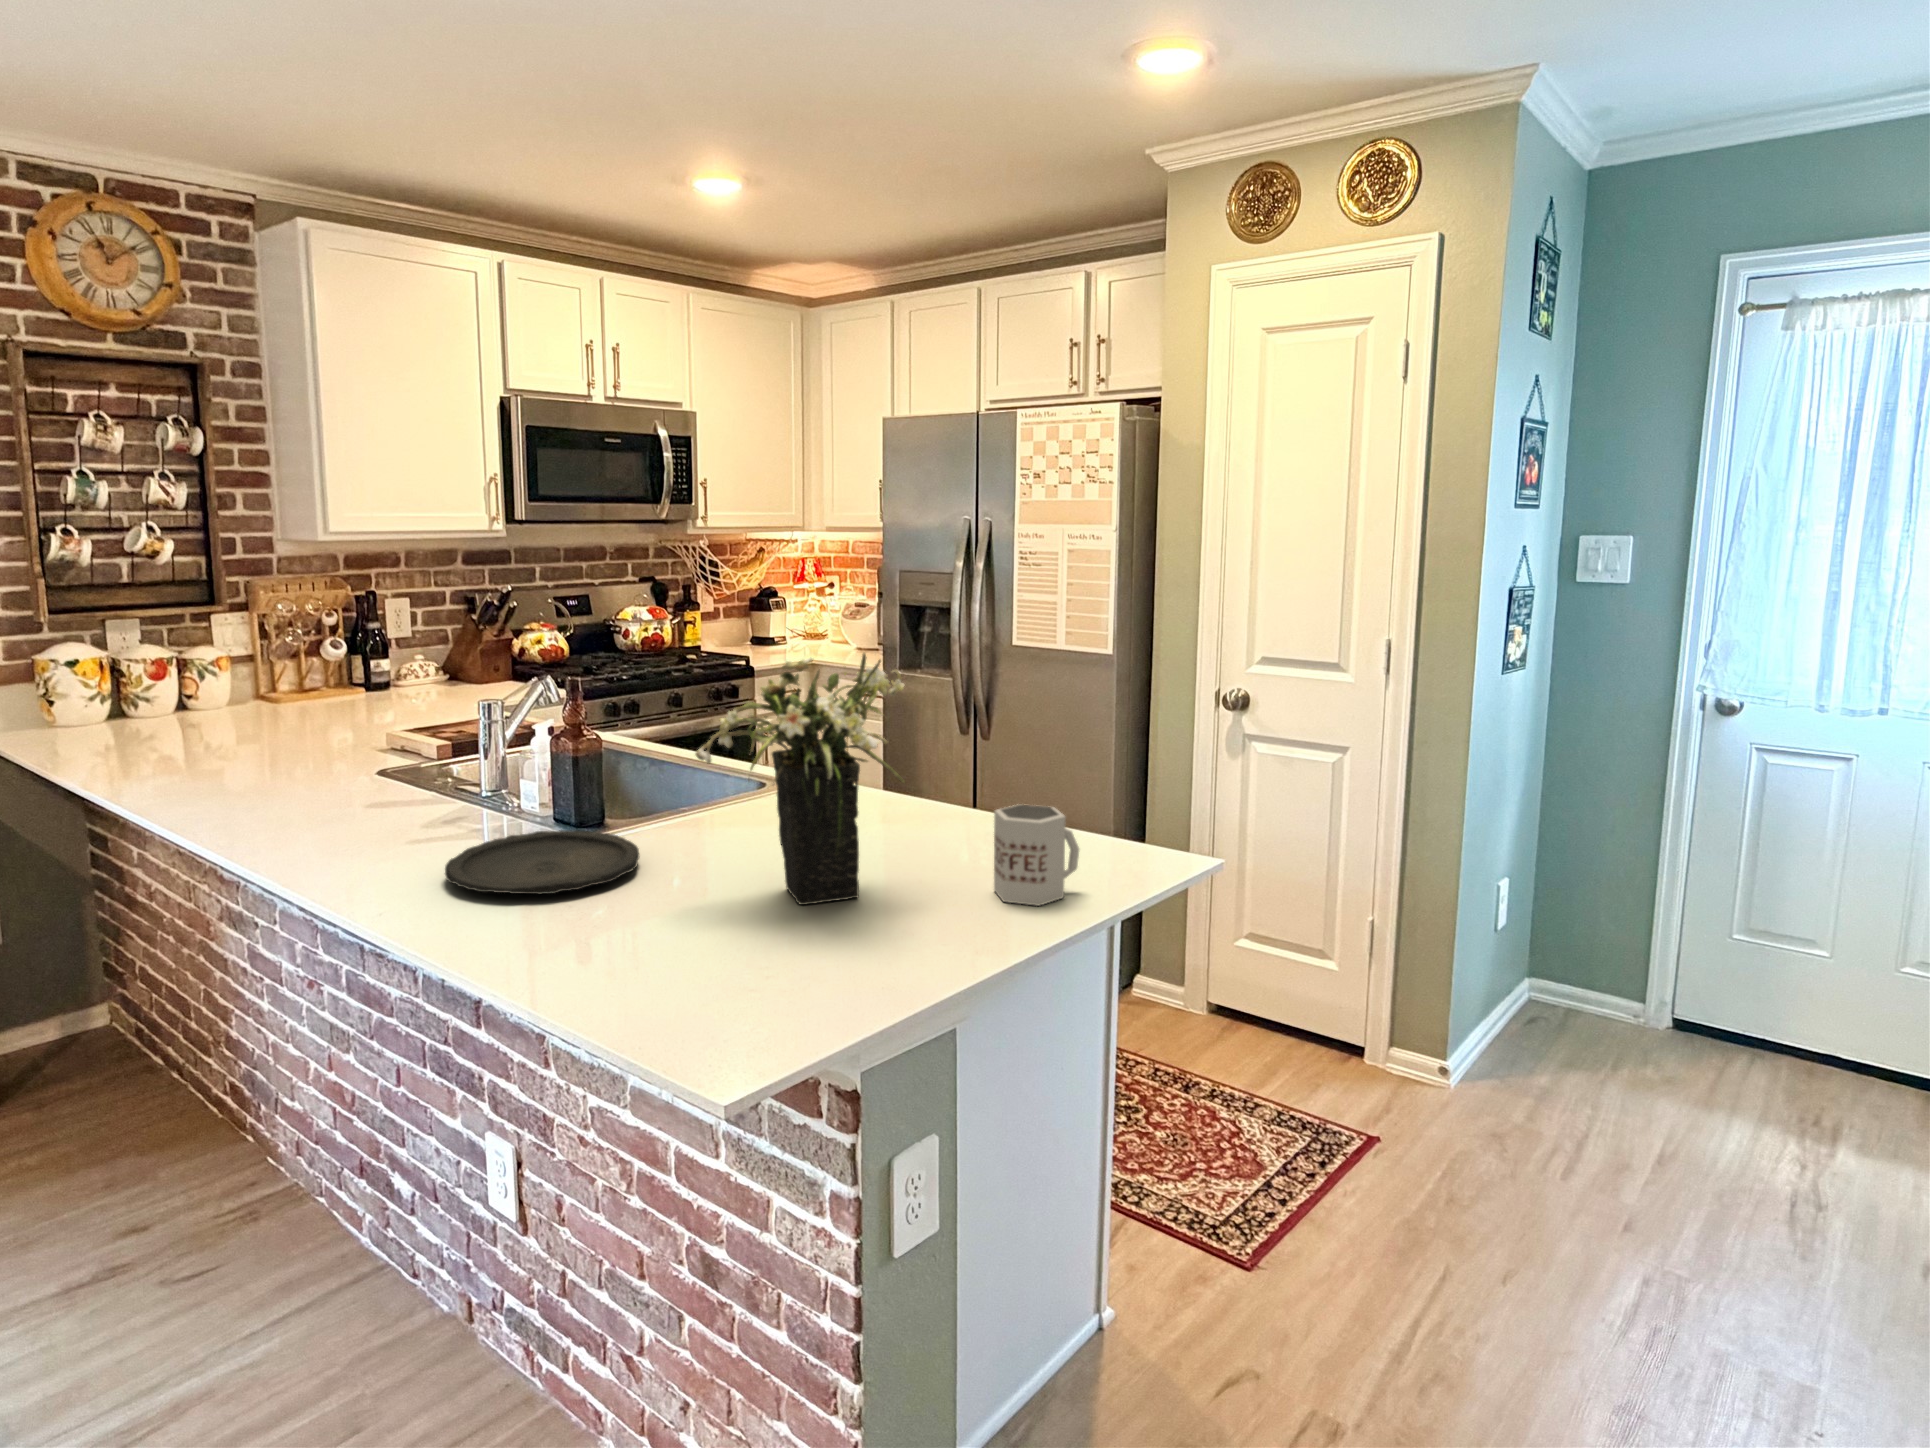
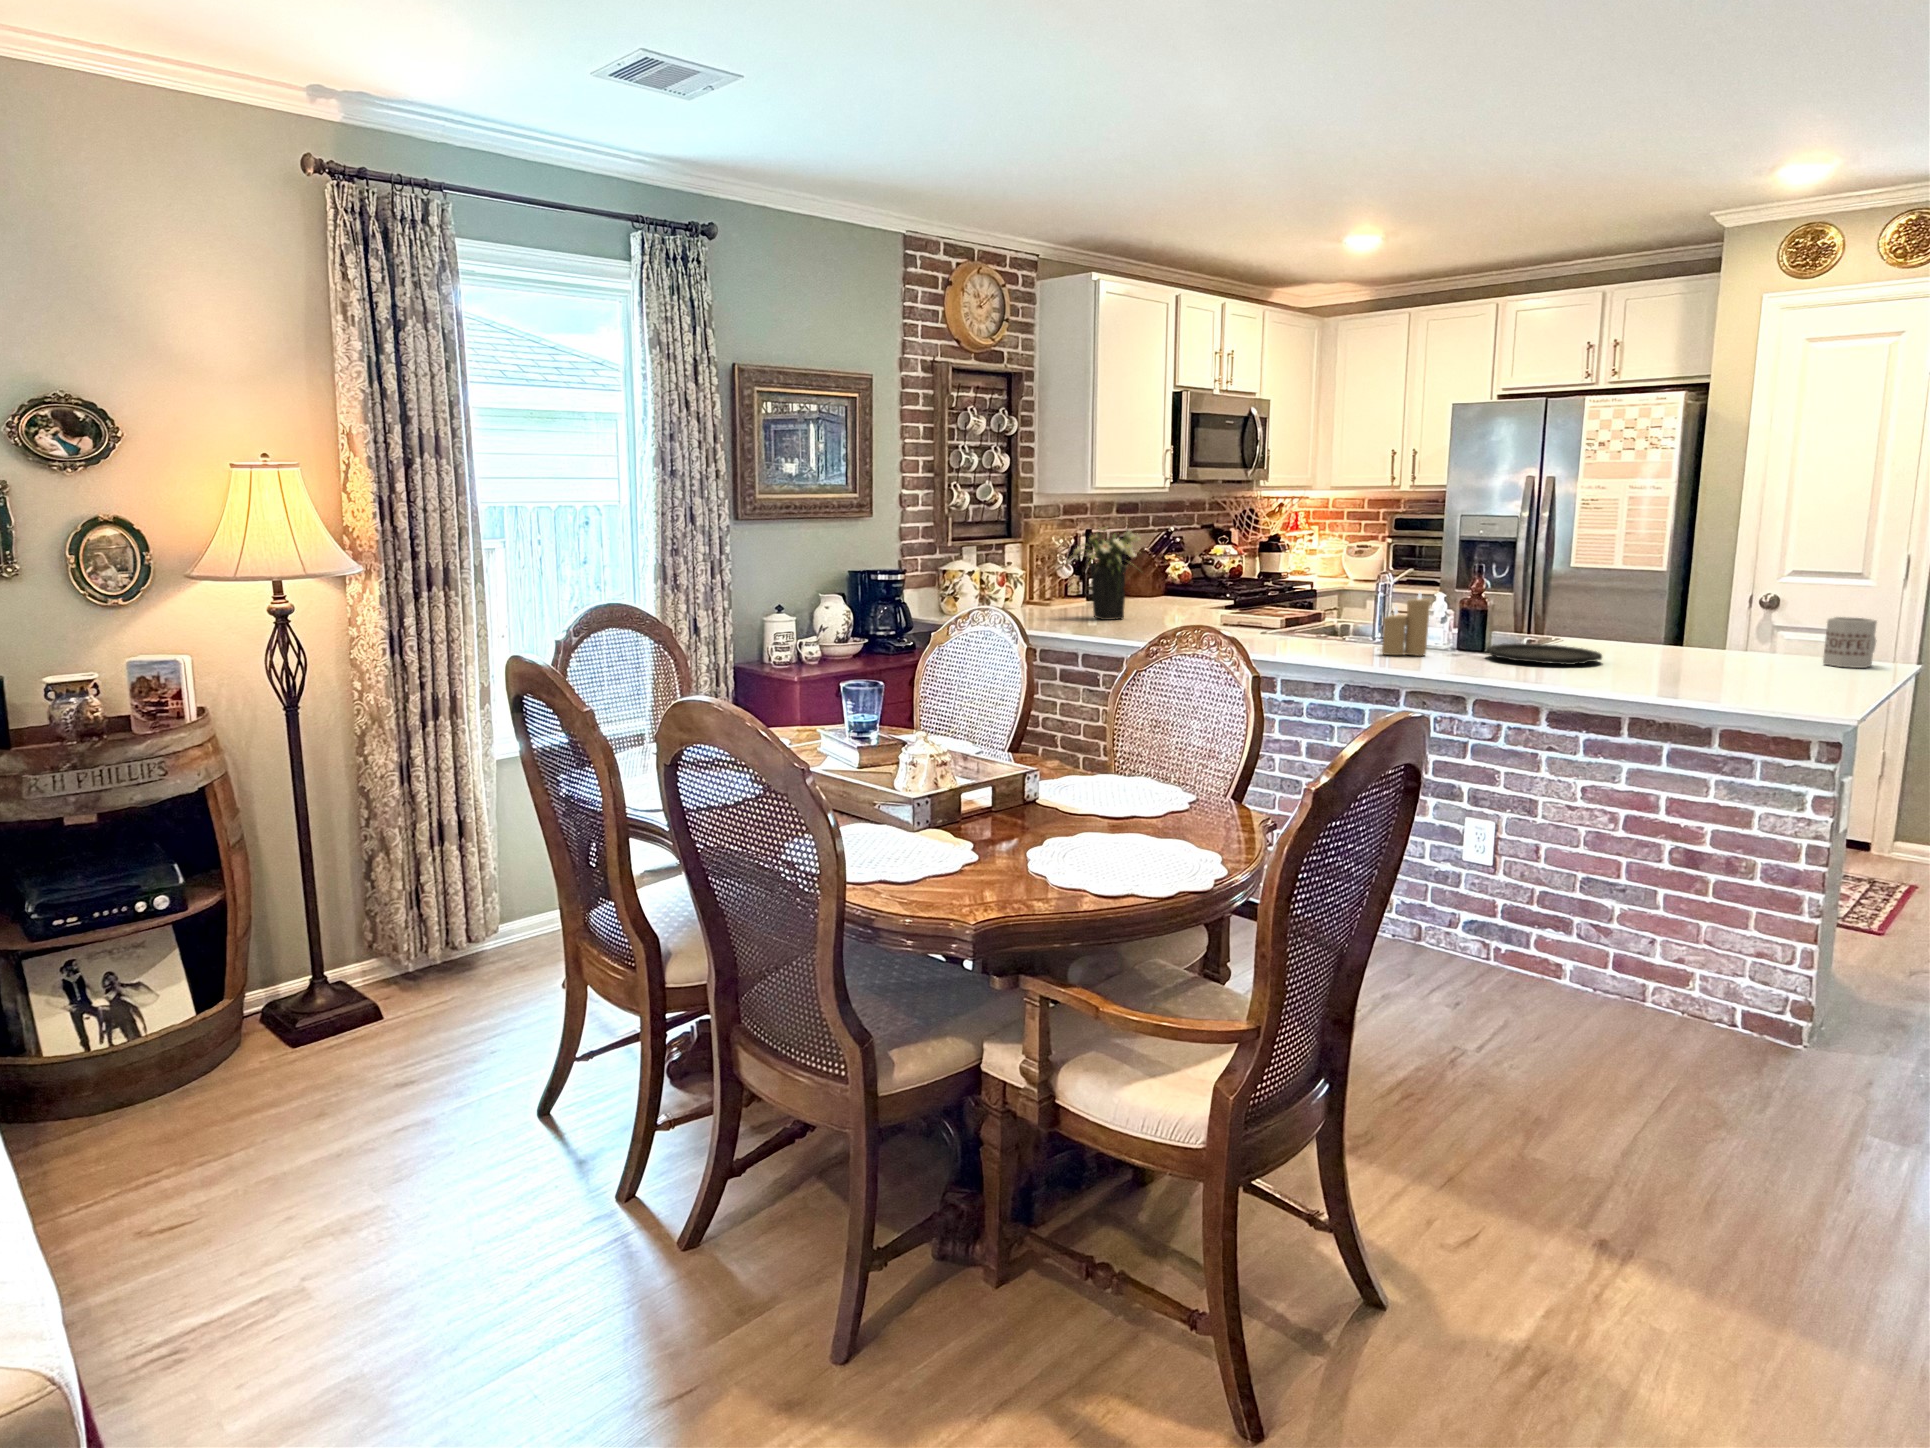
flower arrangement: present [696,653,904,905] -> present [1066,527,1140,620]
candle: none [319,742,399,856] -> present [1382,591,1430,656]

